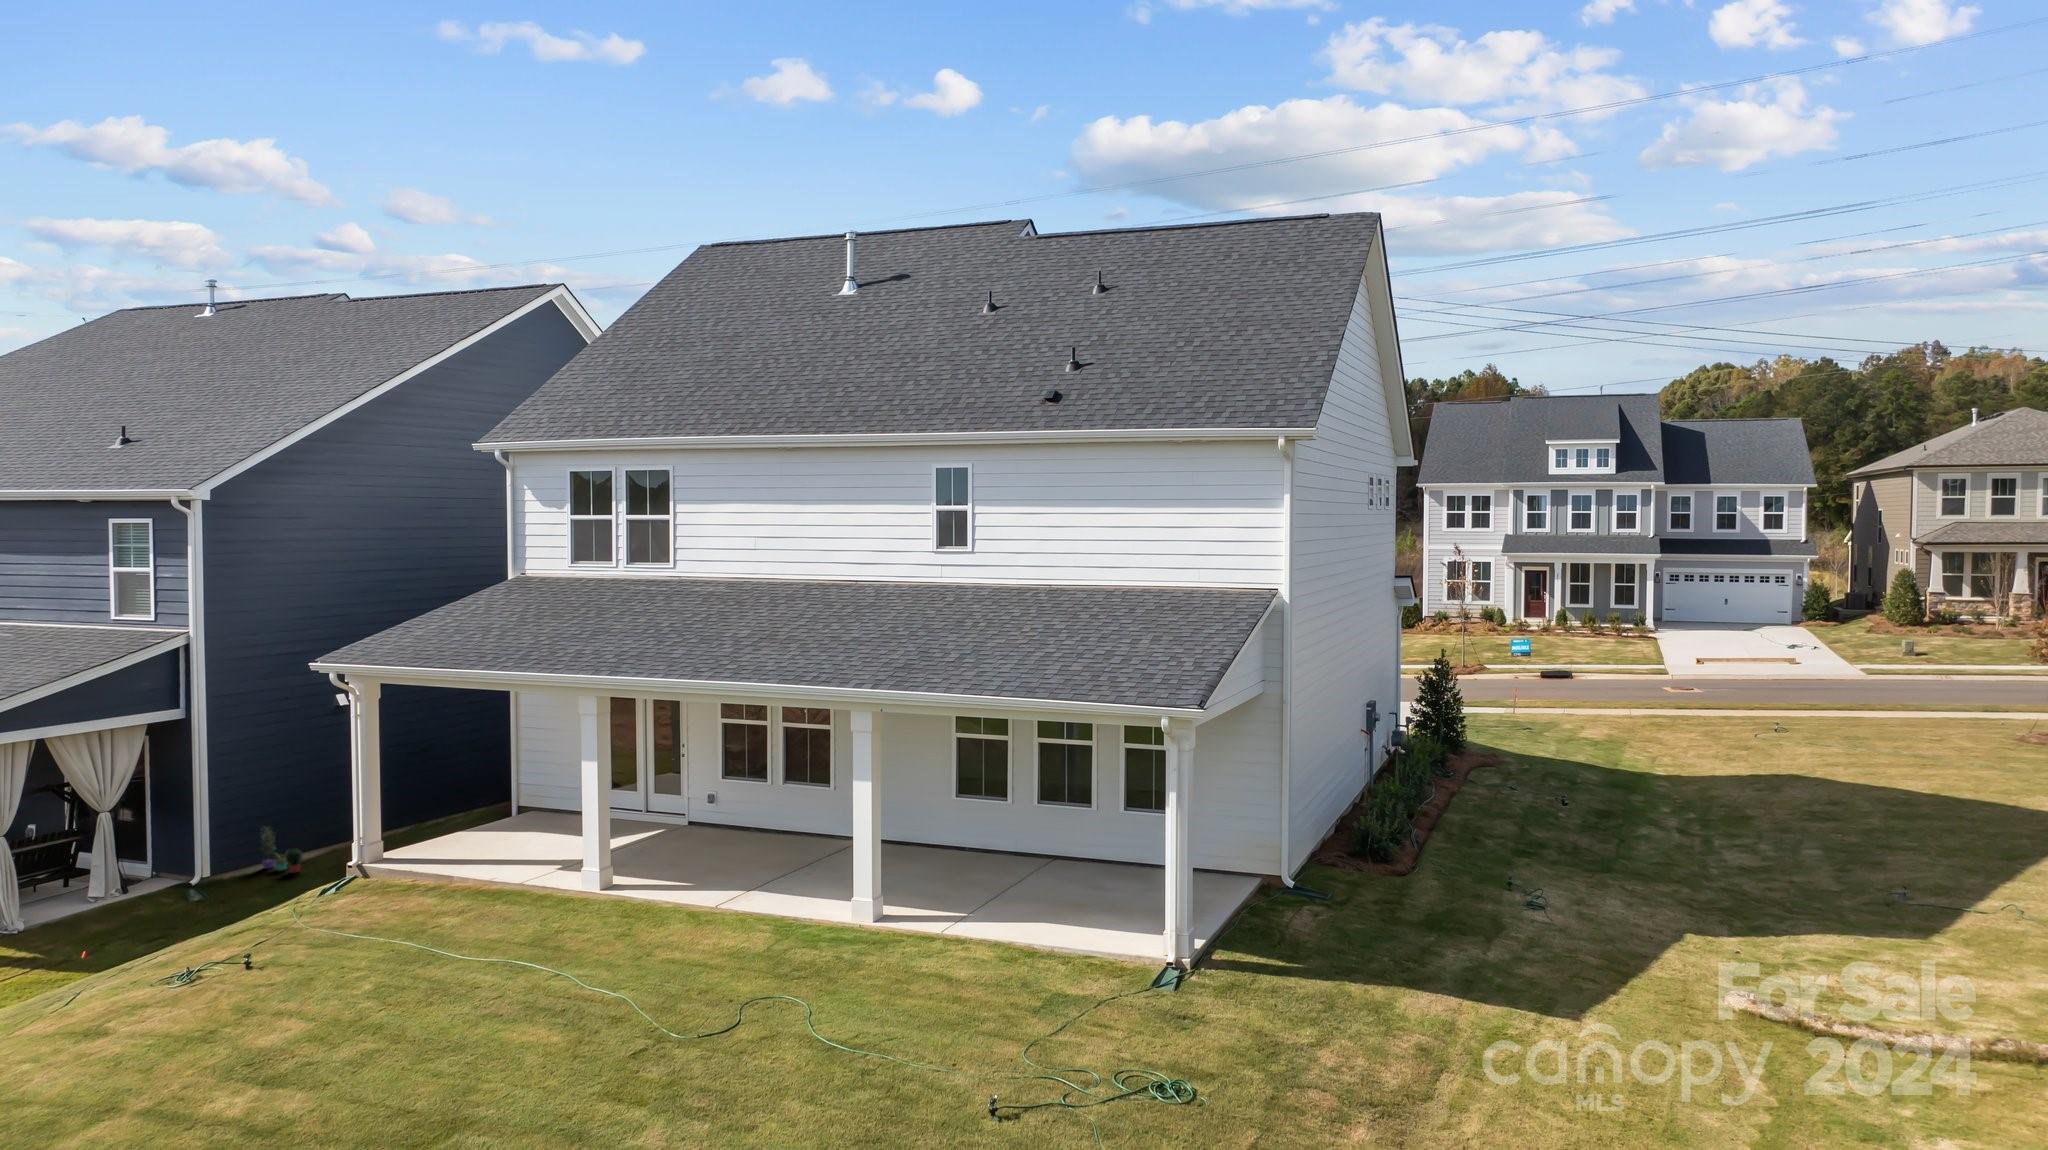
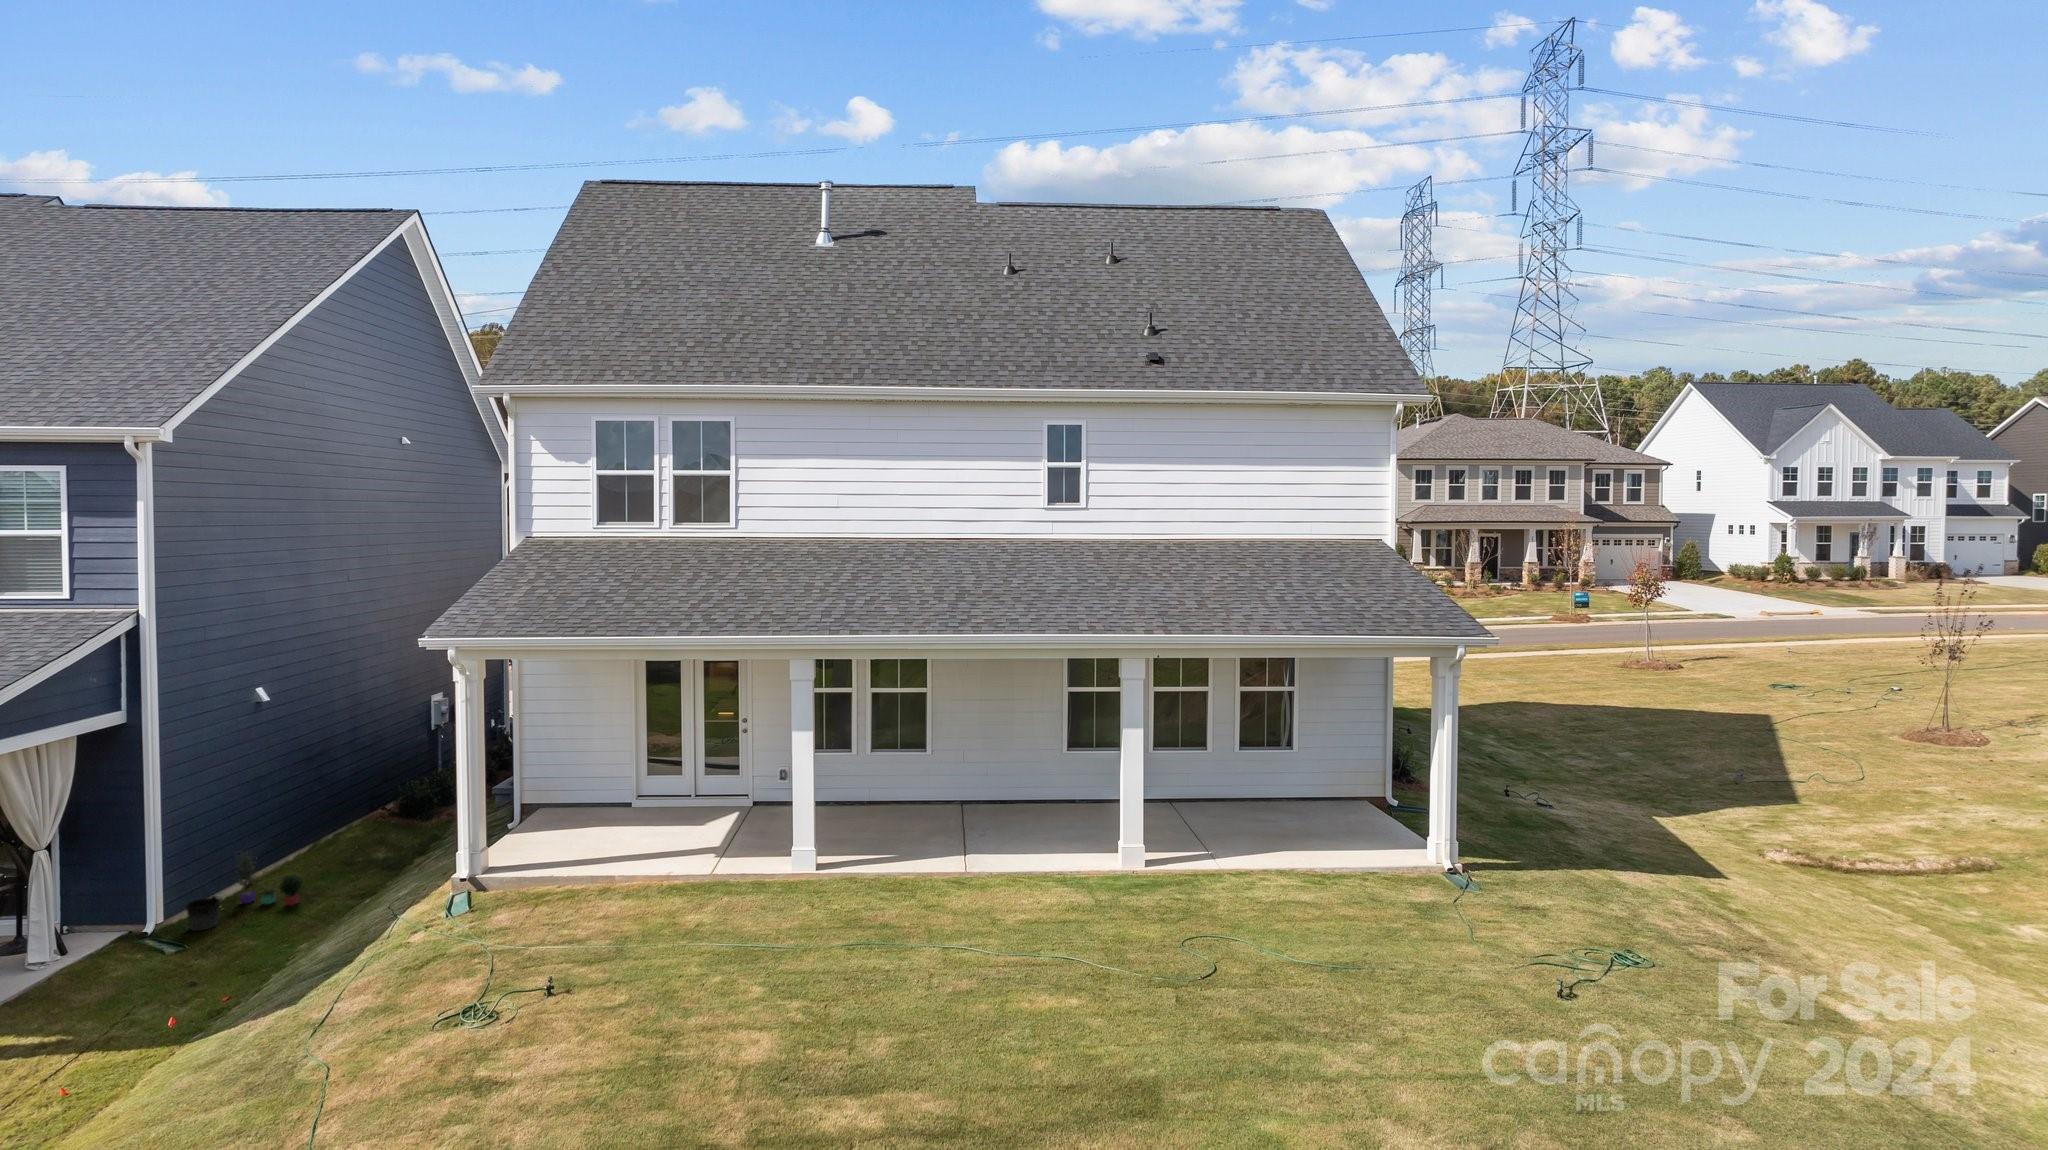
bucket: none [213,859,241,885] -> present [186,896,221,931]

